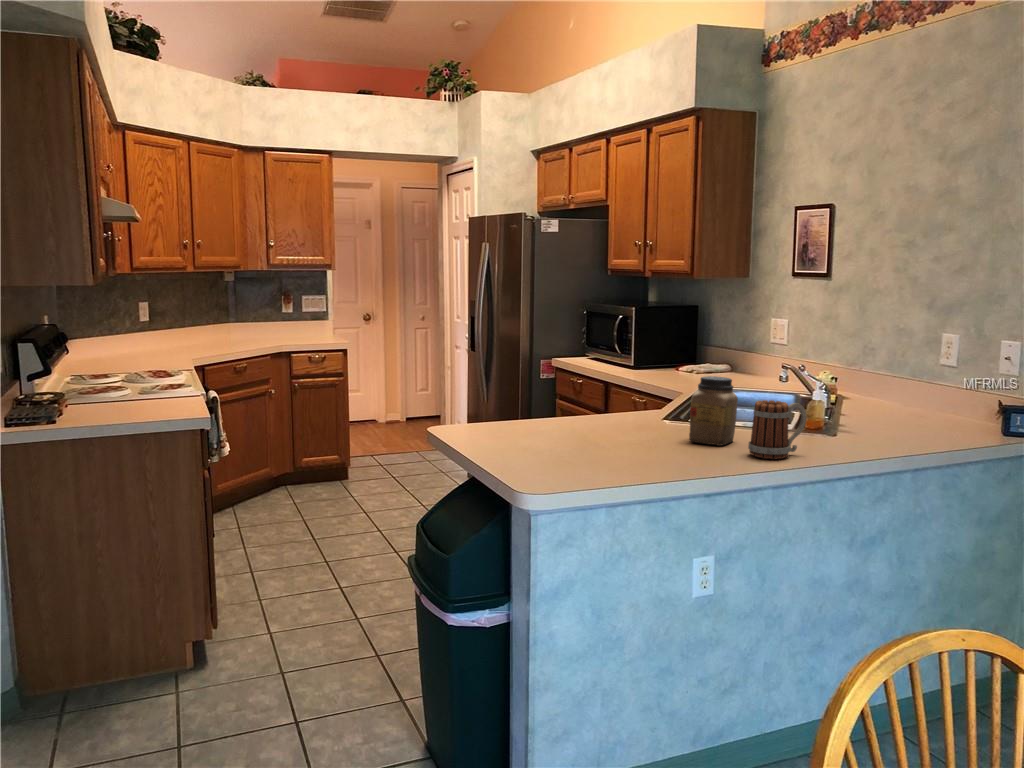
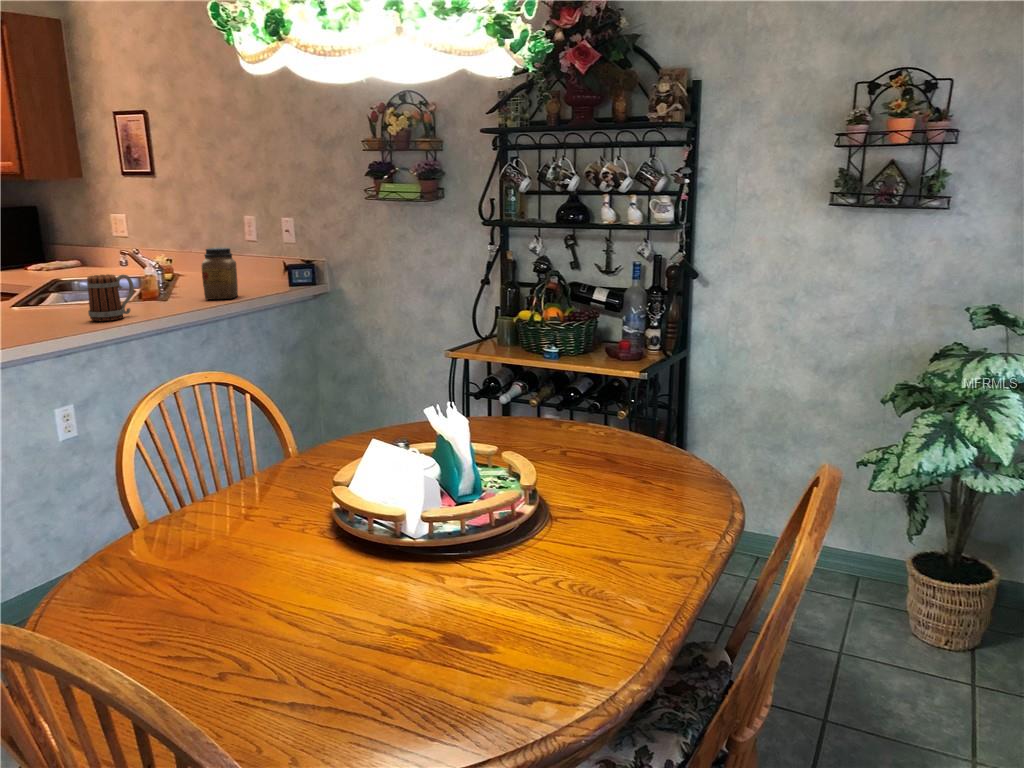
jar: present [689,376,738,446] -> present [202,248,238,300]

